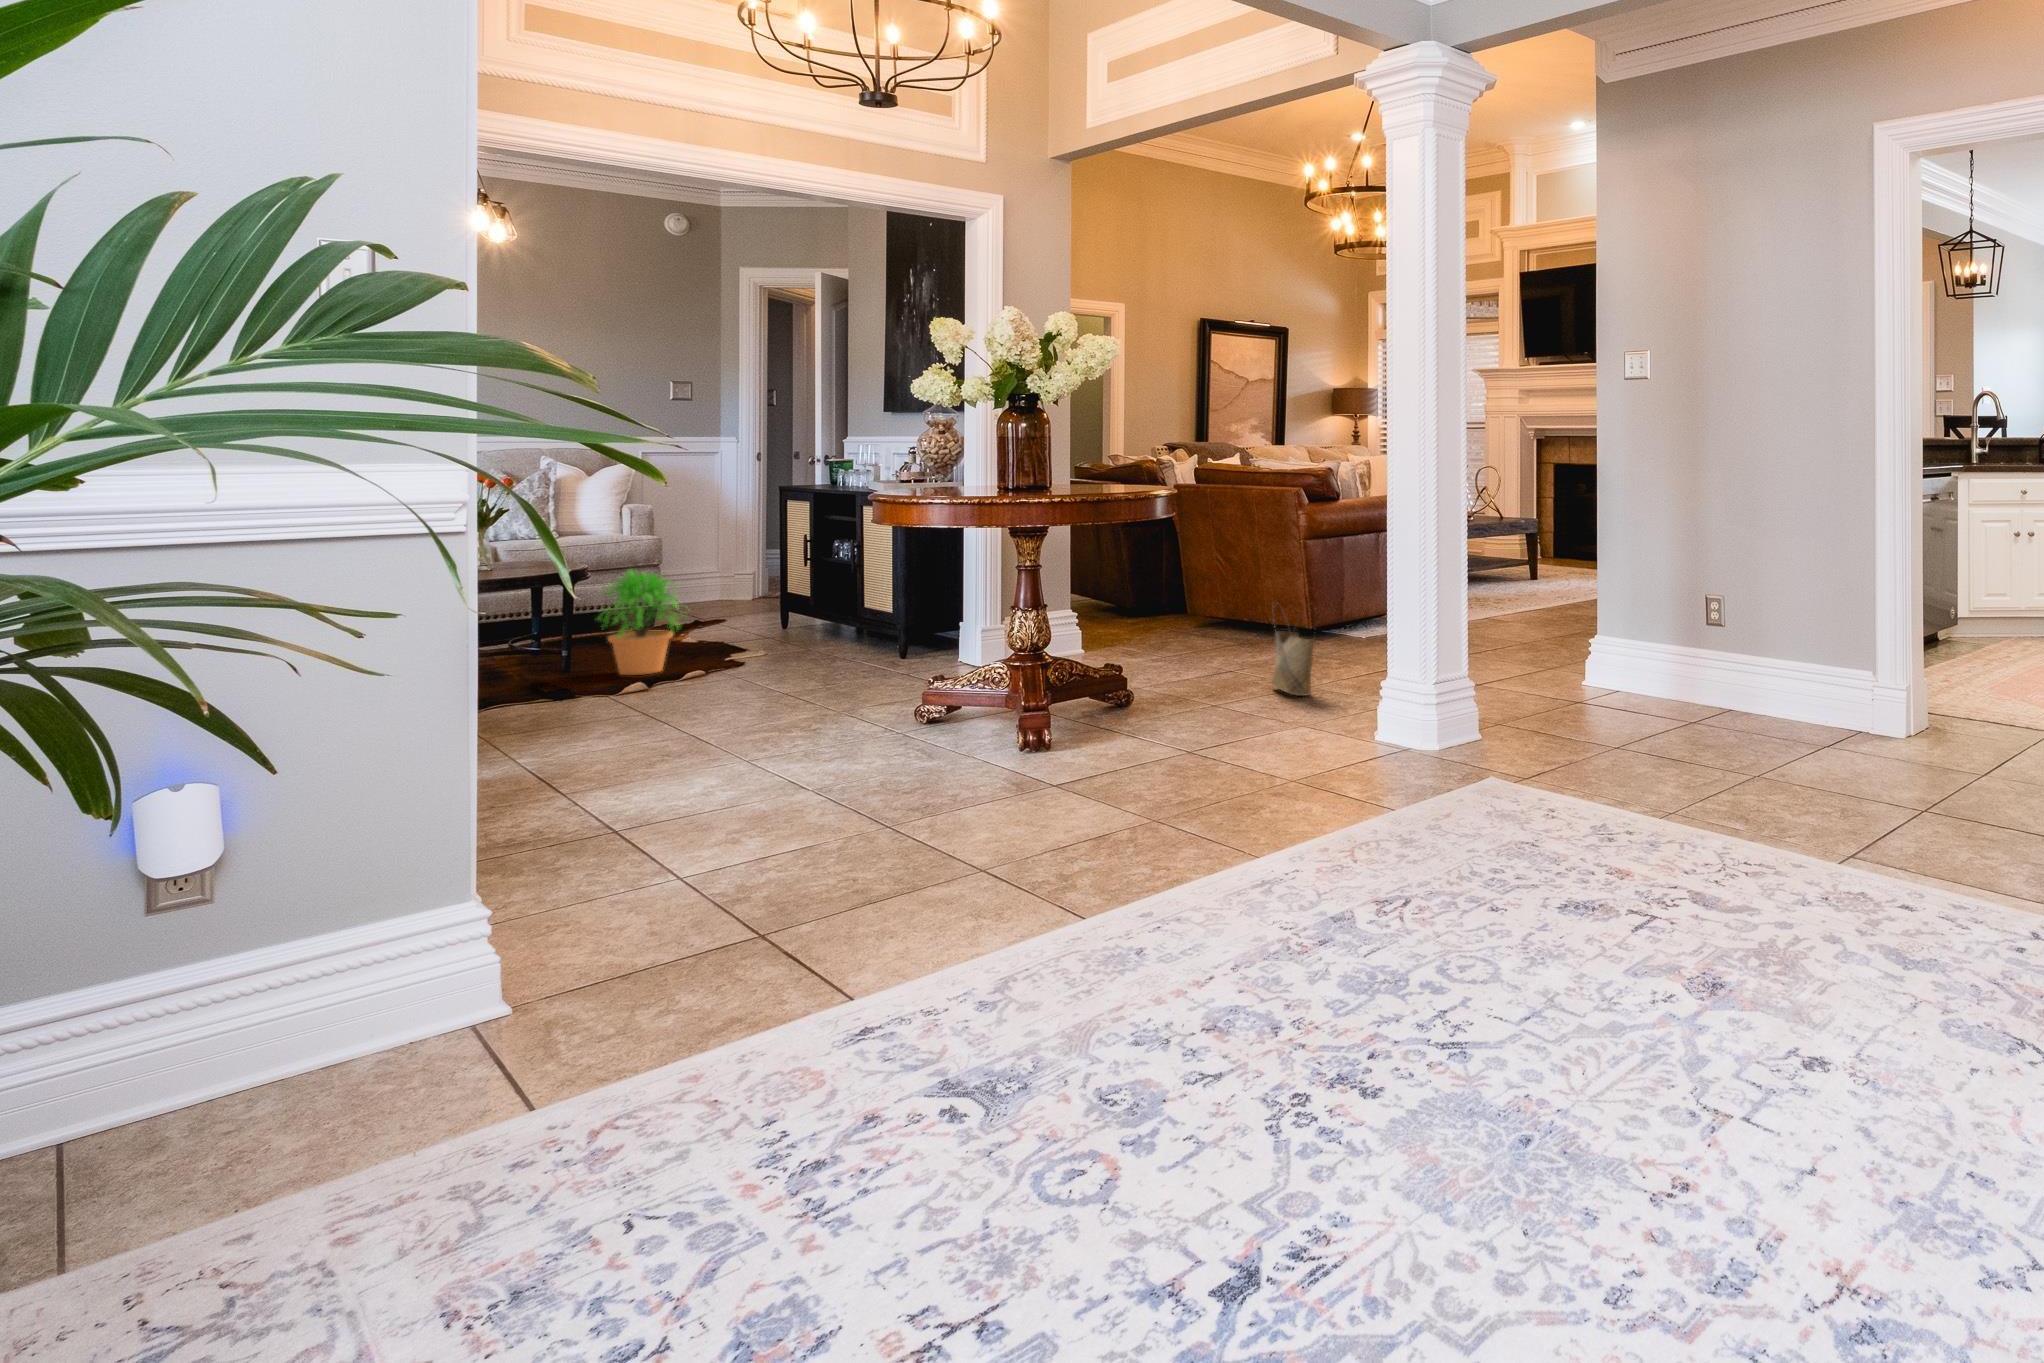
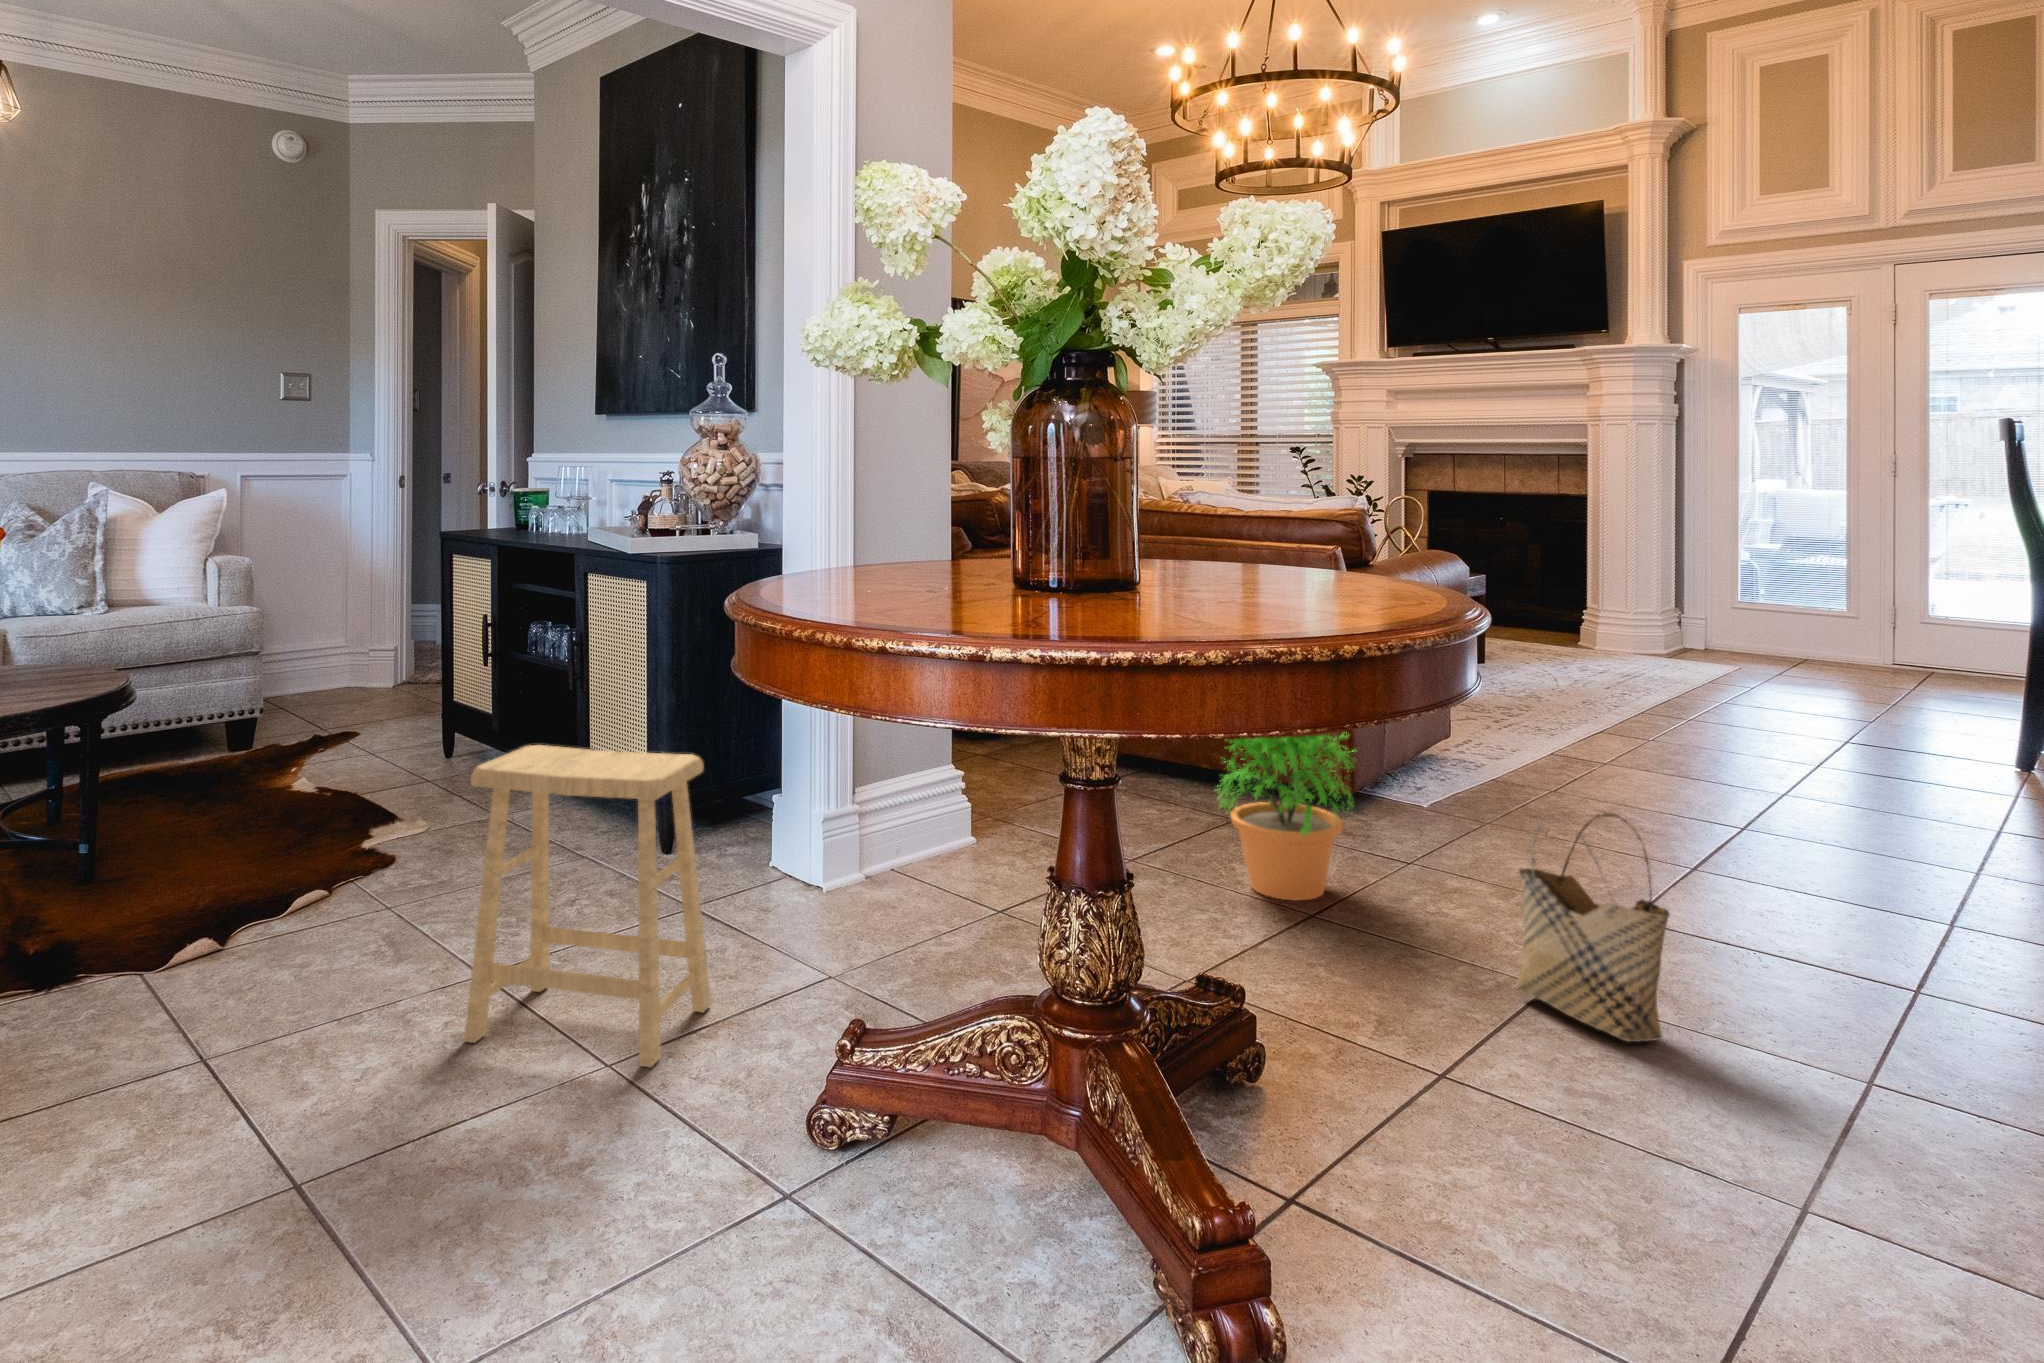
potted plant: present [598,570,683,675] -> present [1218,732,1354,900]
footstool: none [771,576,892,707] -> present [464,745,711,1068]

